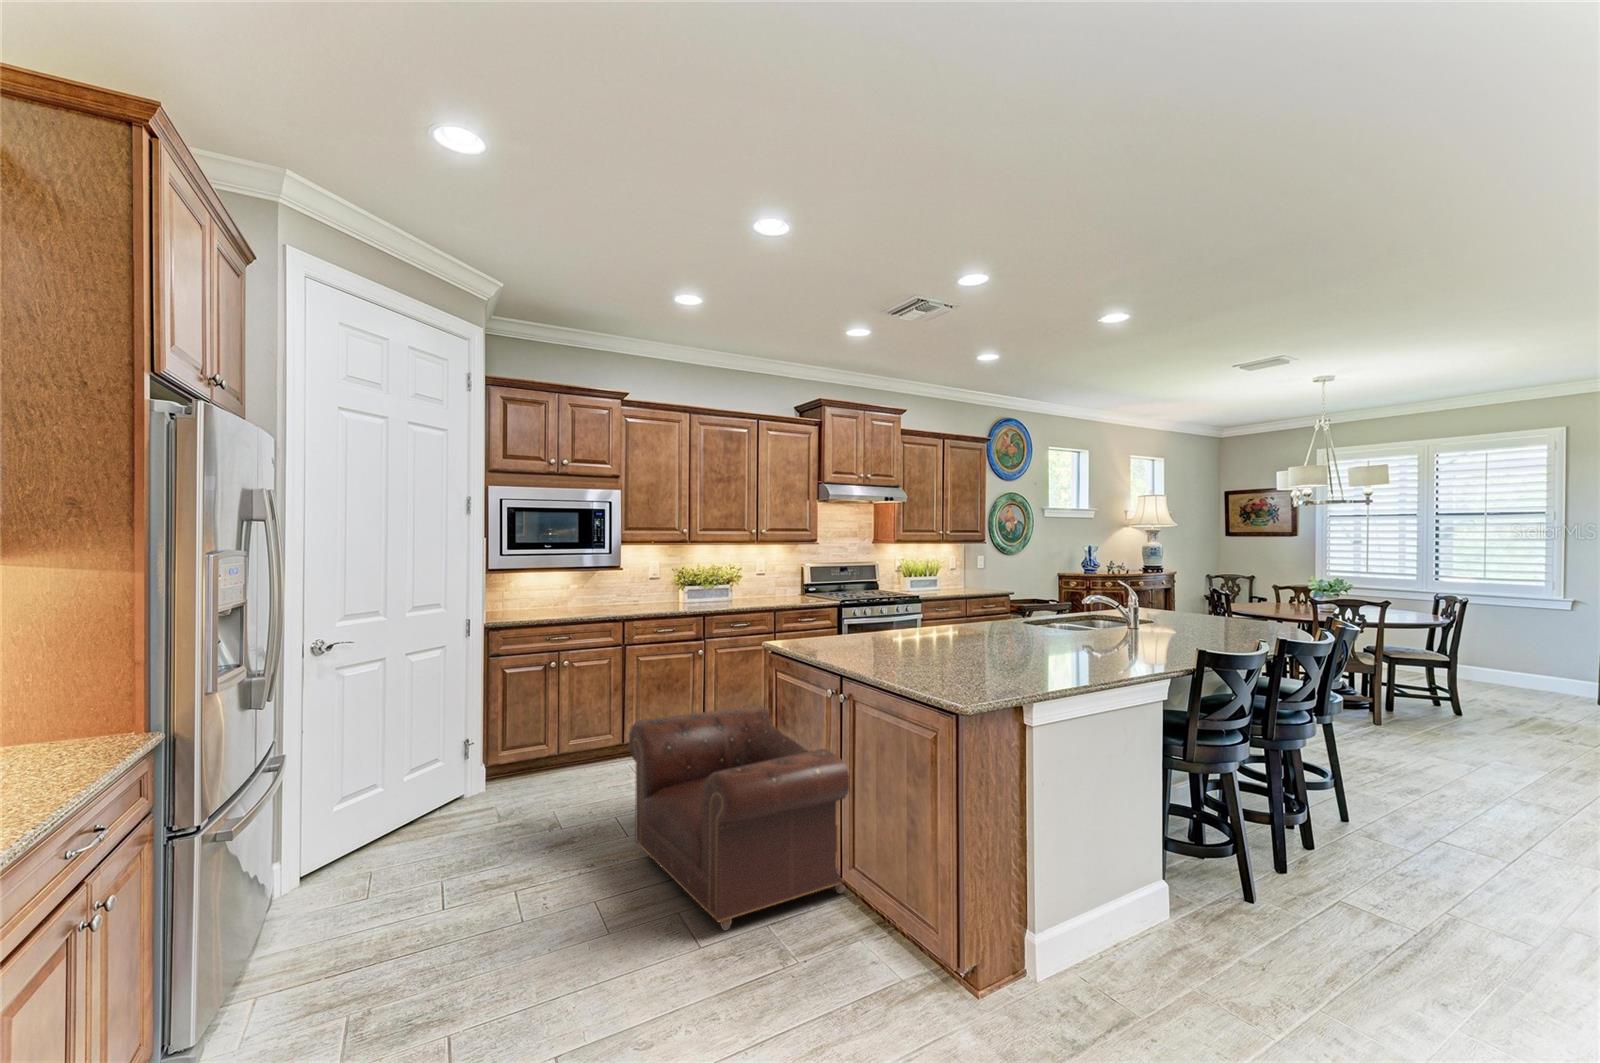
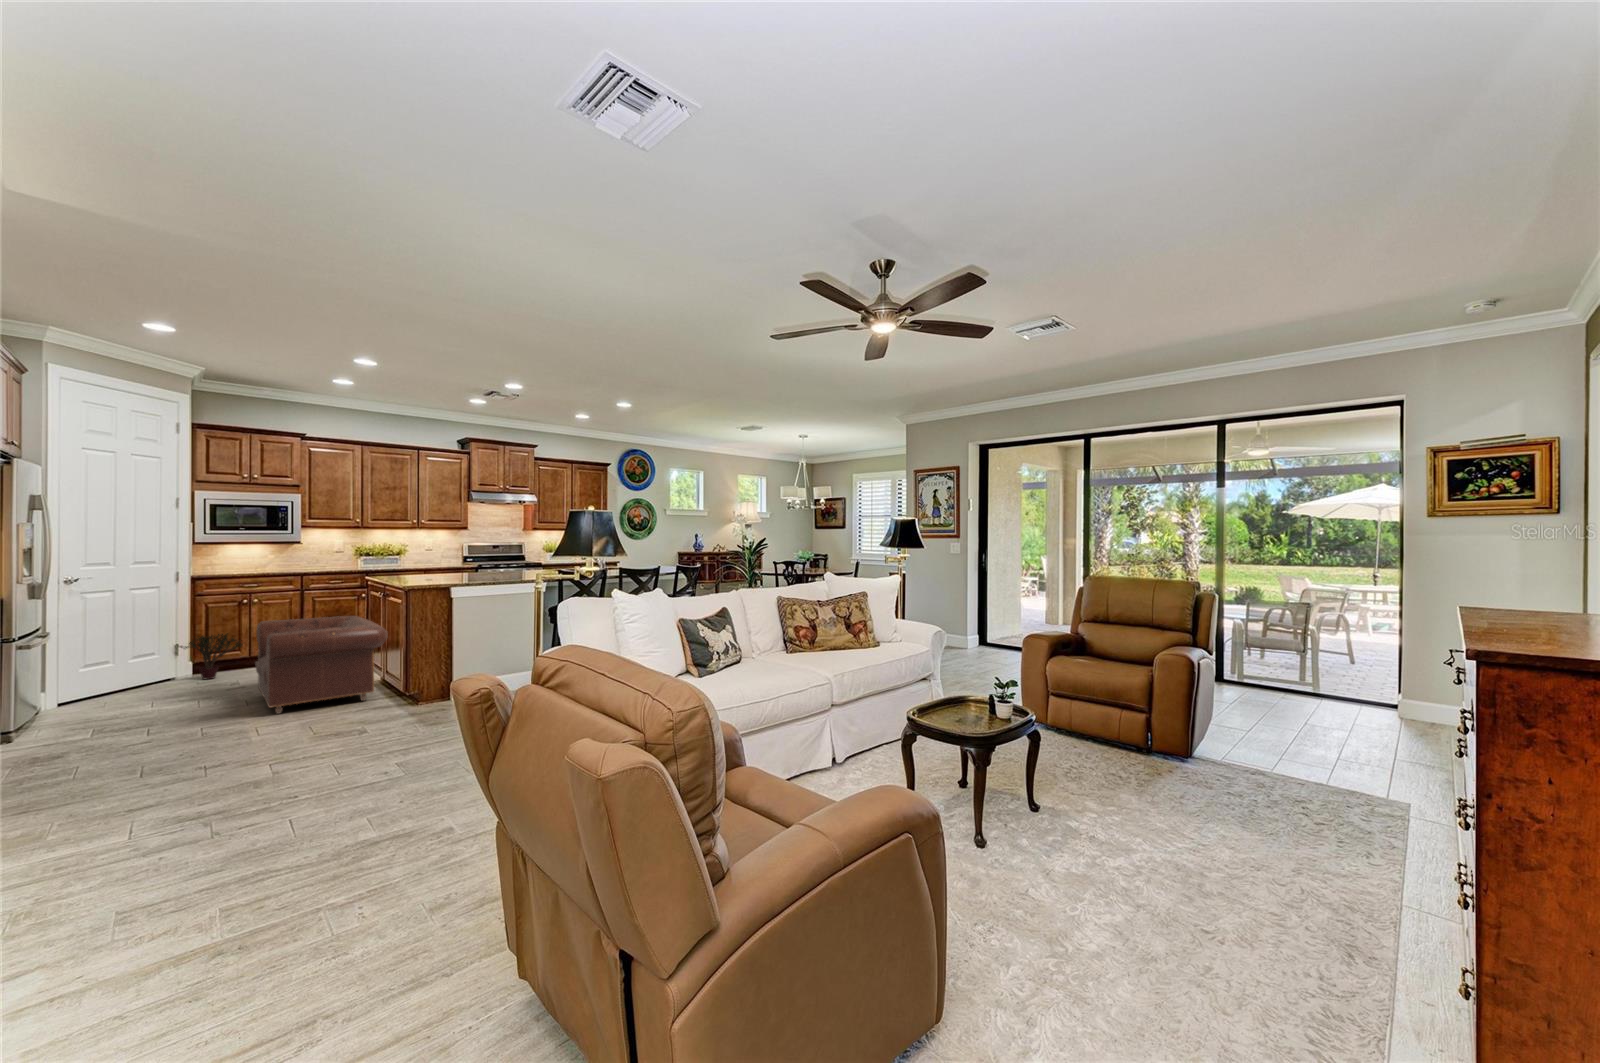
potted plant: none [484,718,568,801] -> present [181,633,243,680]

